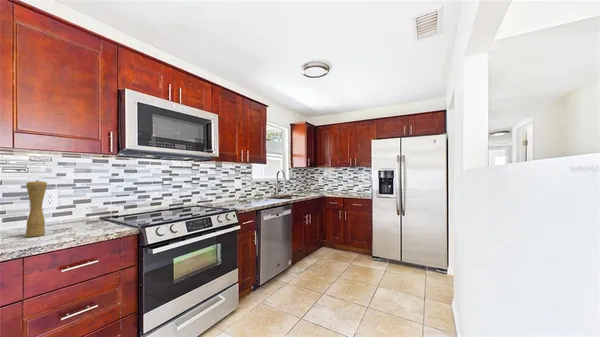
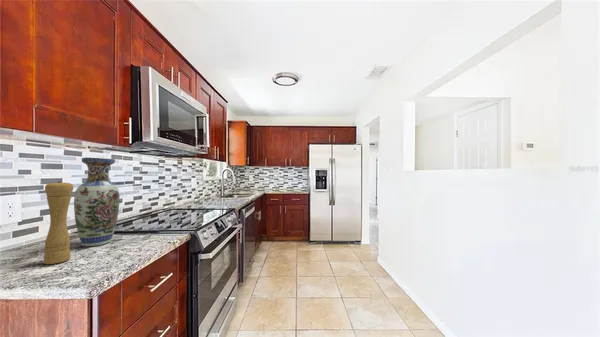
vase: none [68,164,101,229] -> present [74,158,120,246]

